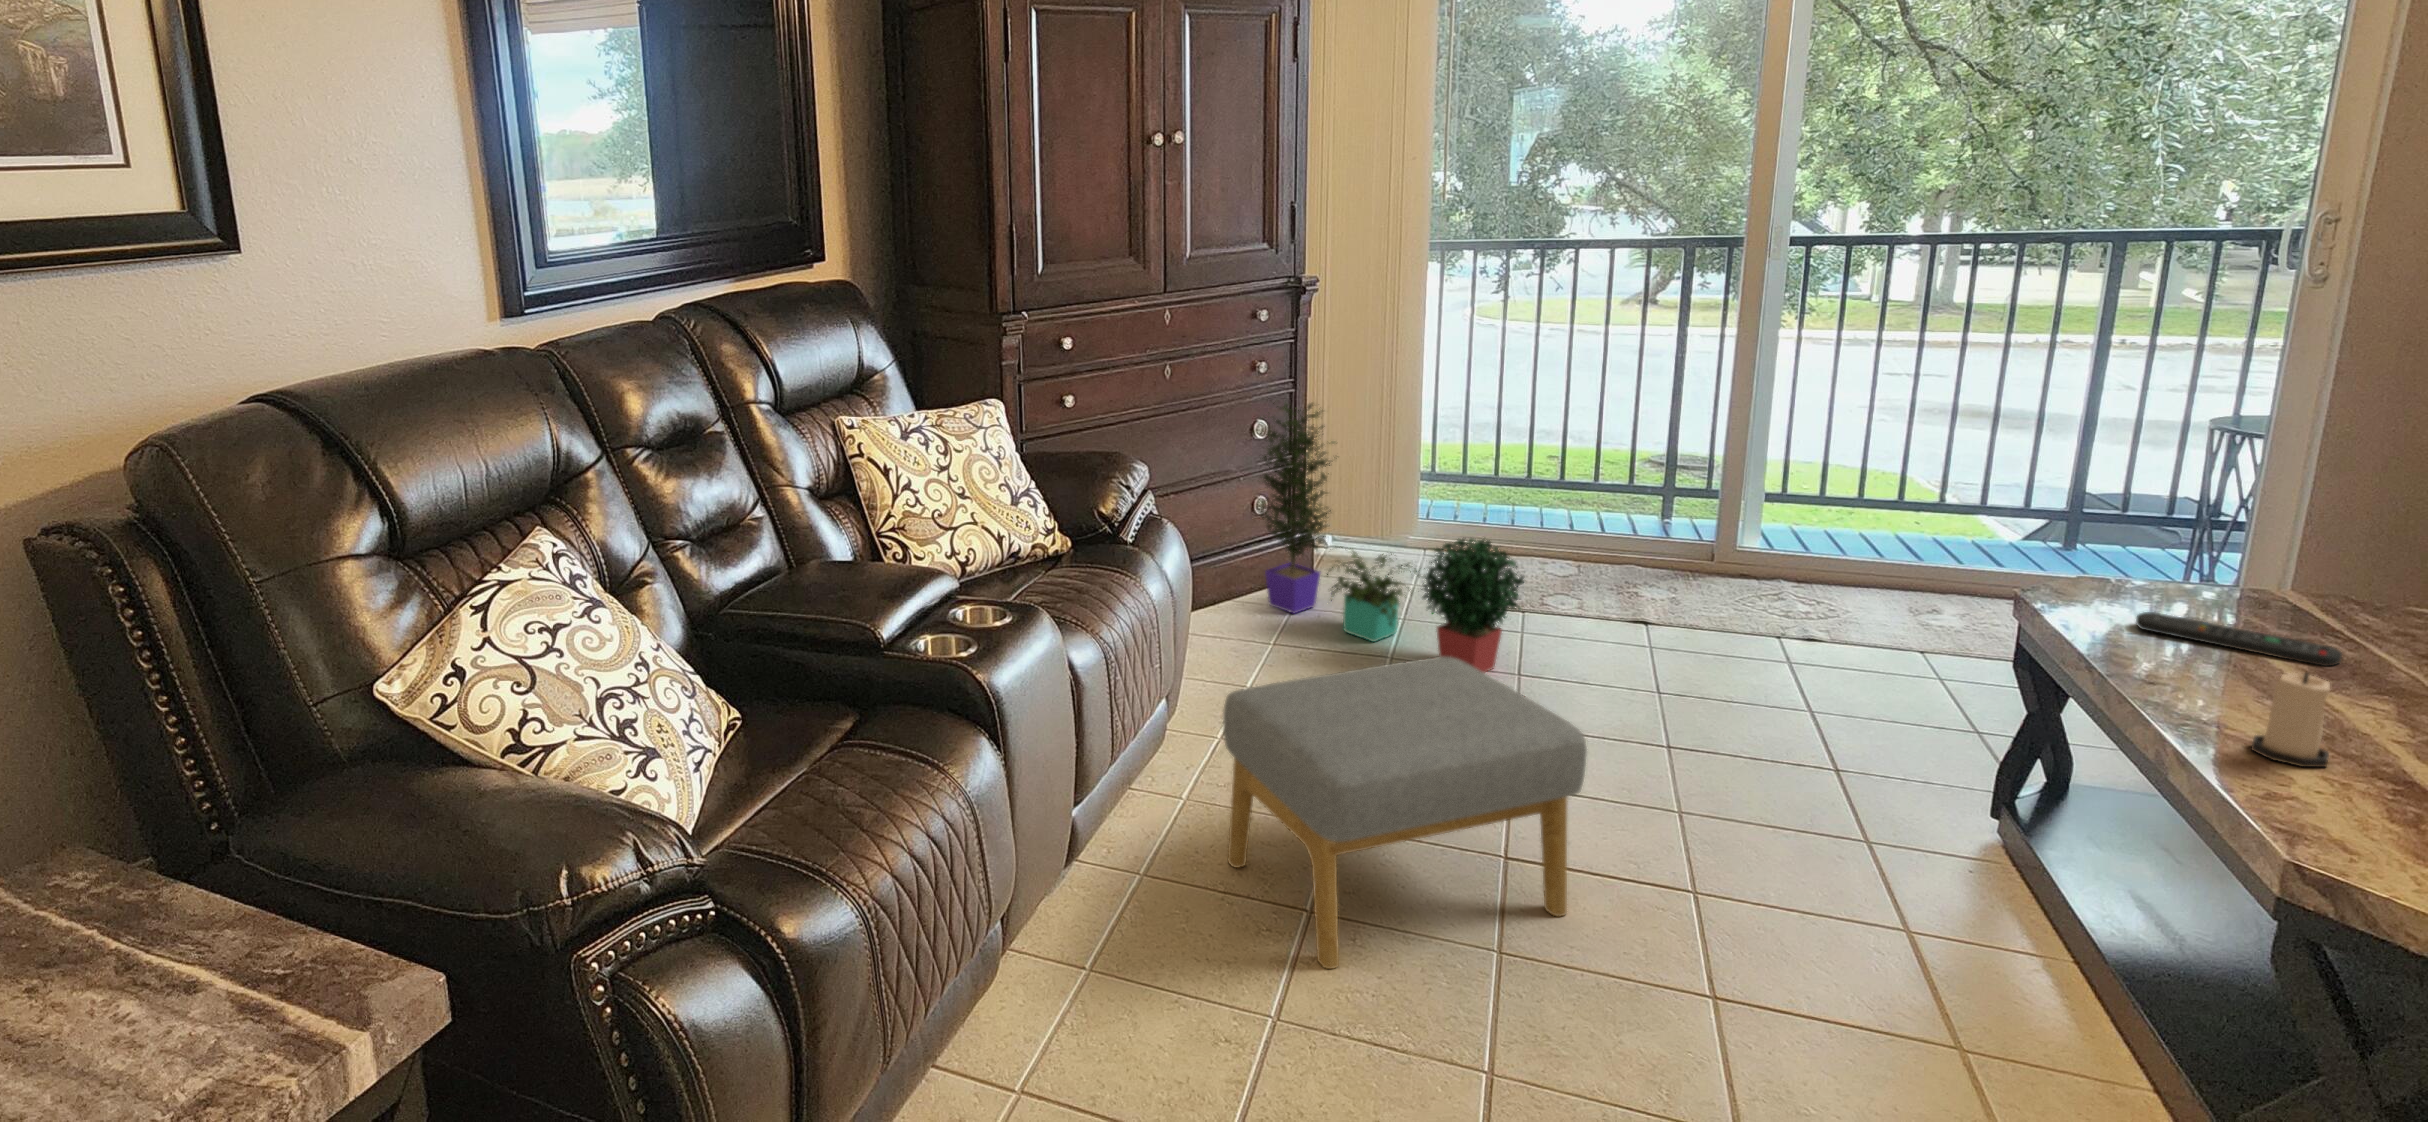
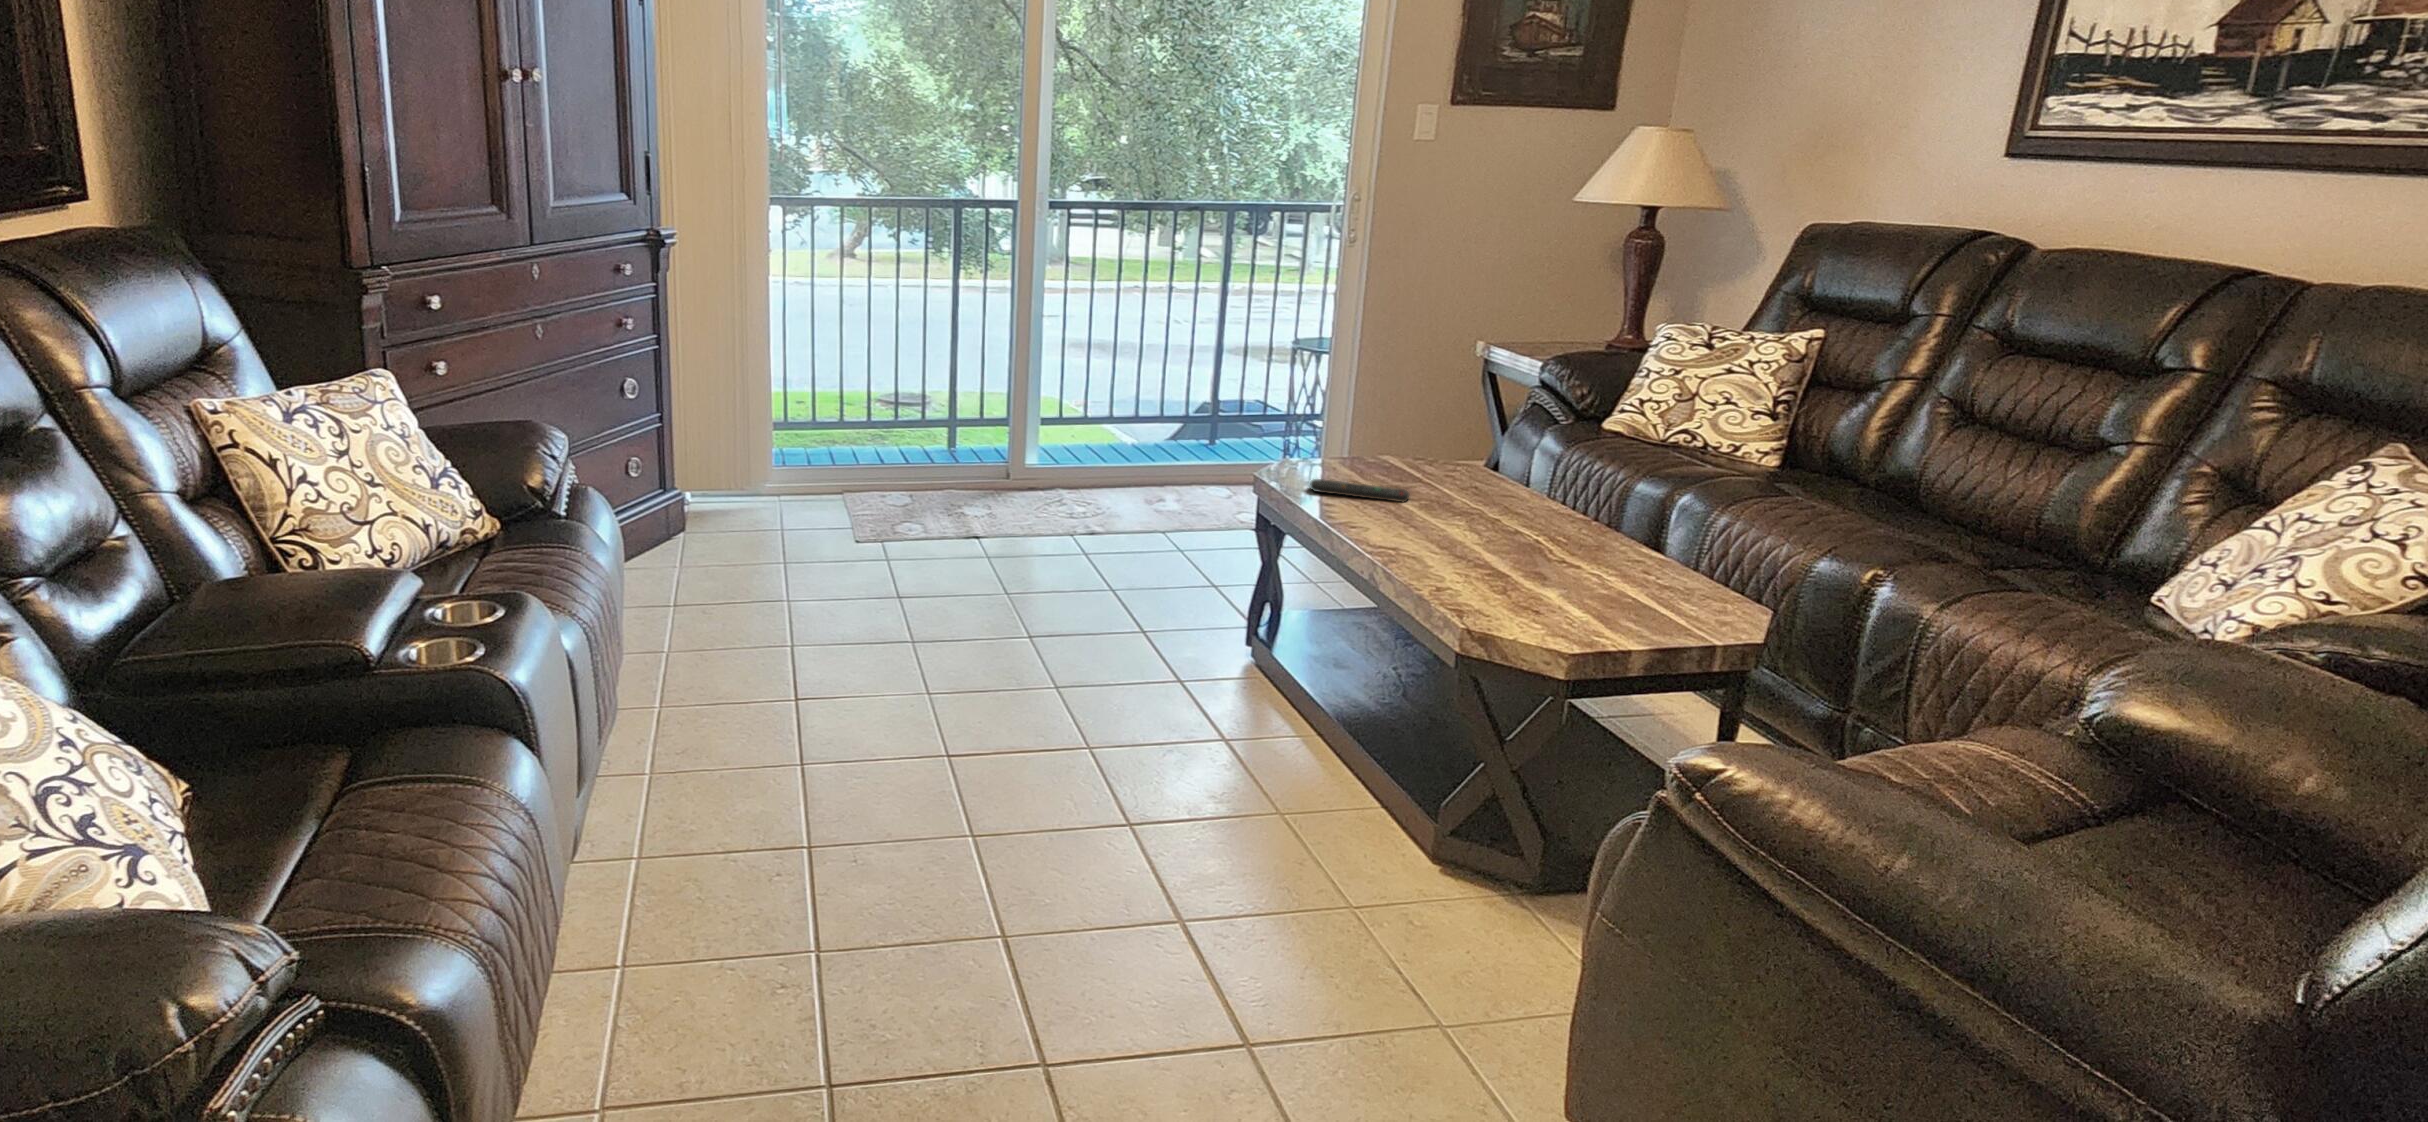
potted plant: present [1257,403,1524,673] -> none [636,356,902,606]
footstool: present [1223,657,1587,969] -> none [711,585,1019,888]
candle: present [2252,673,2330,767] -> none [1394,504,1430,567]

